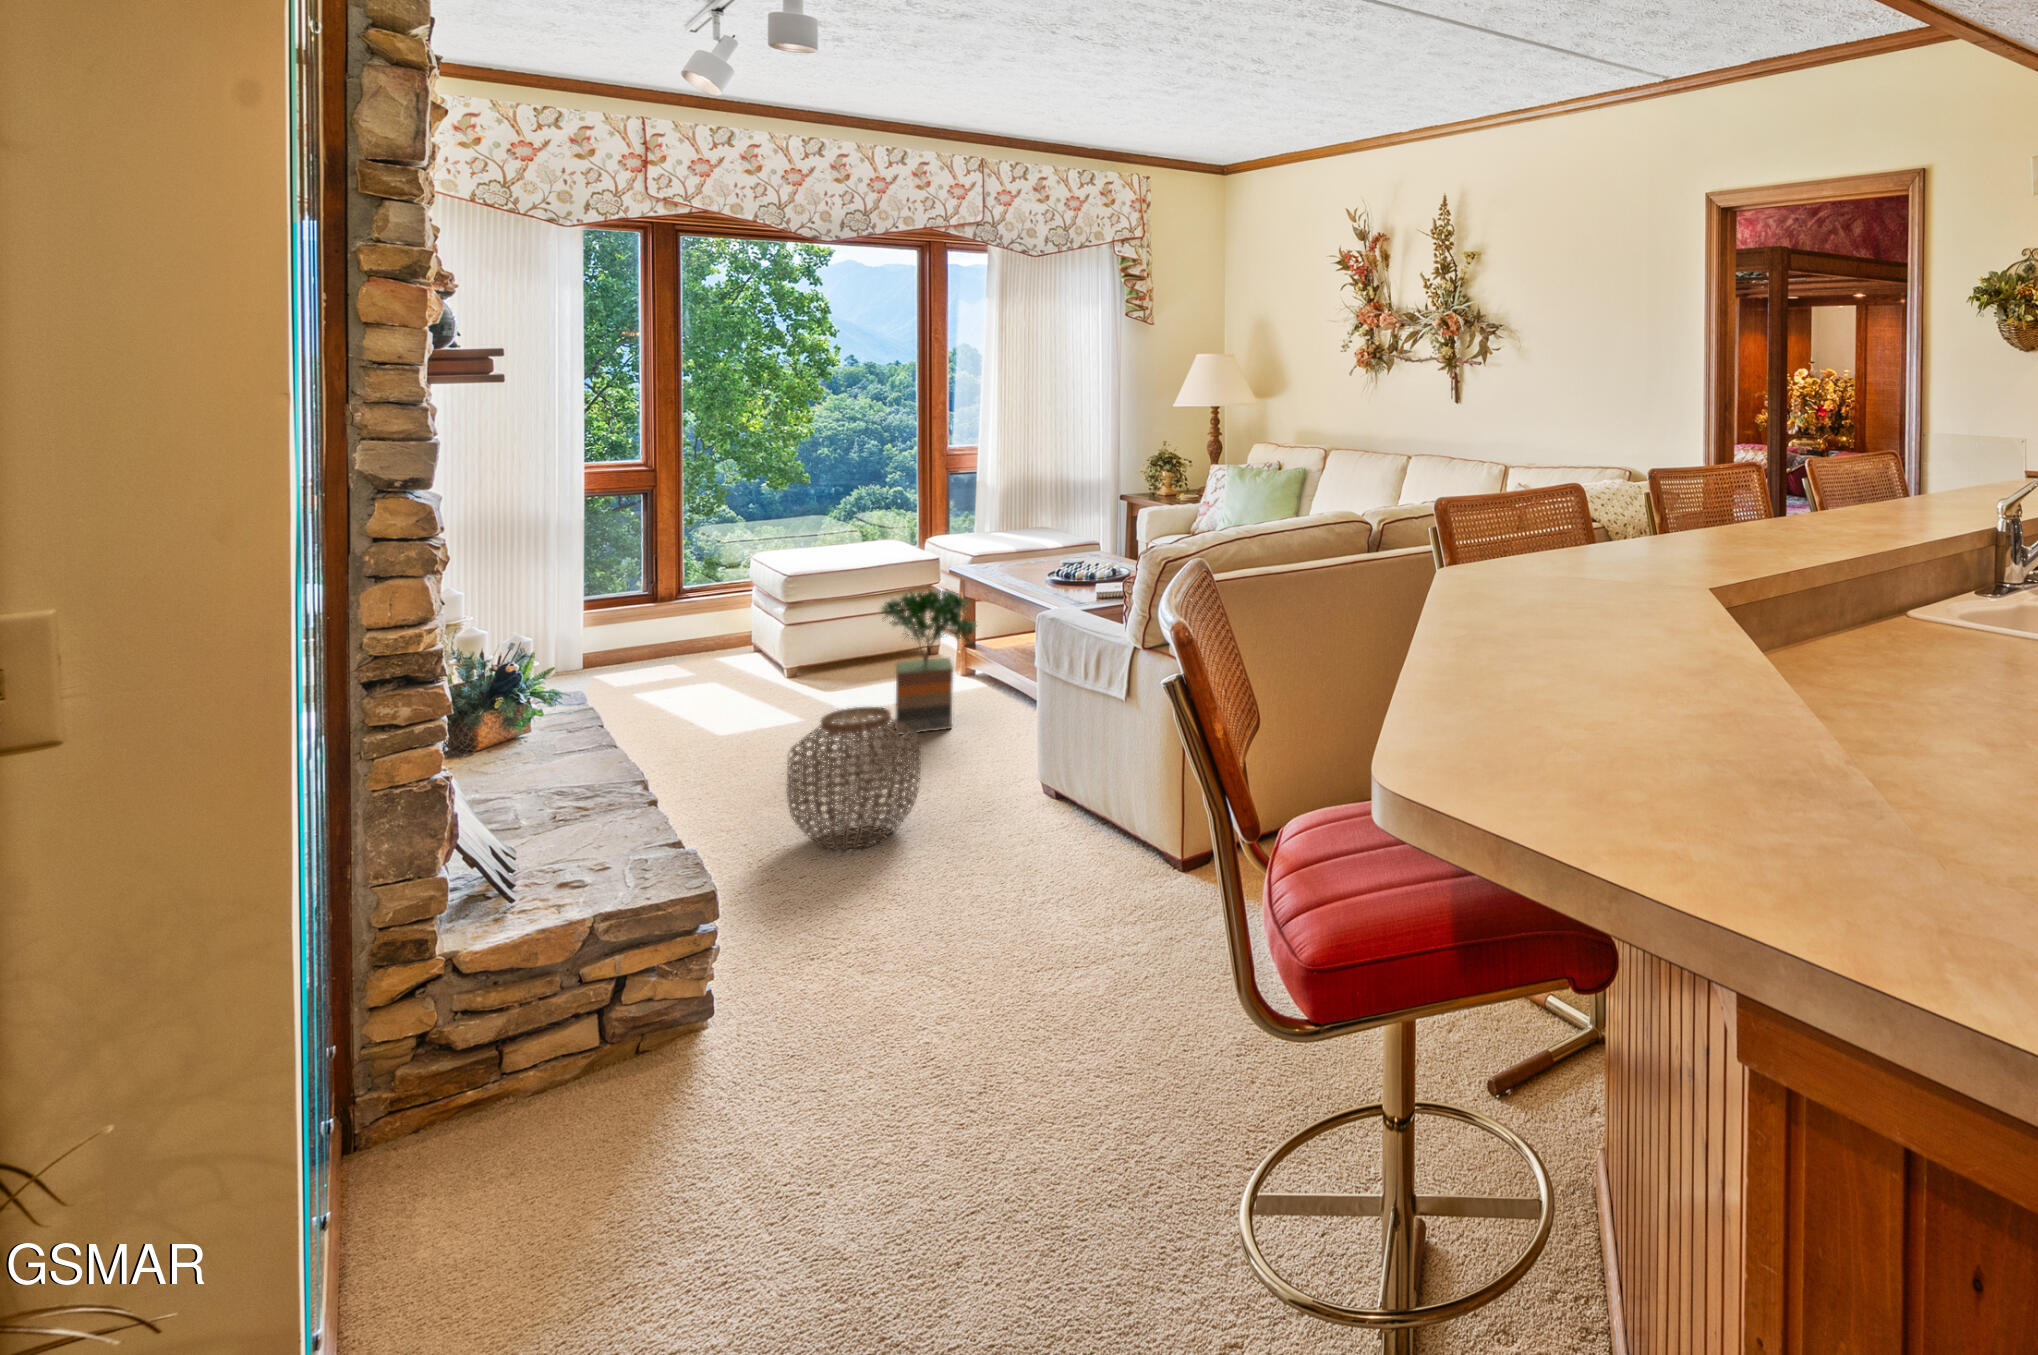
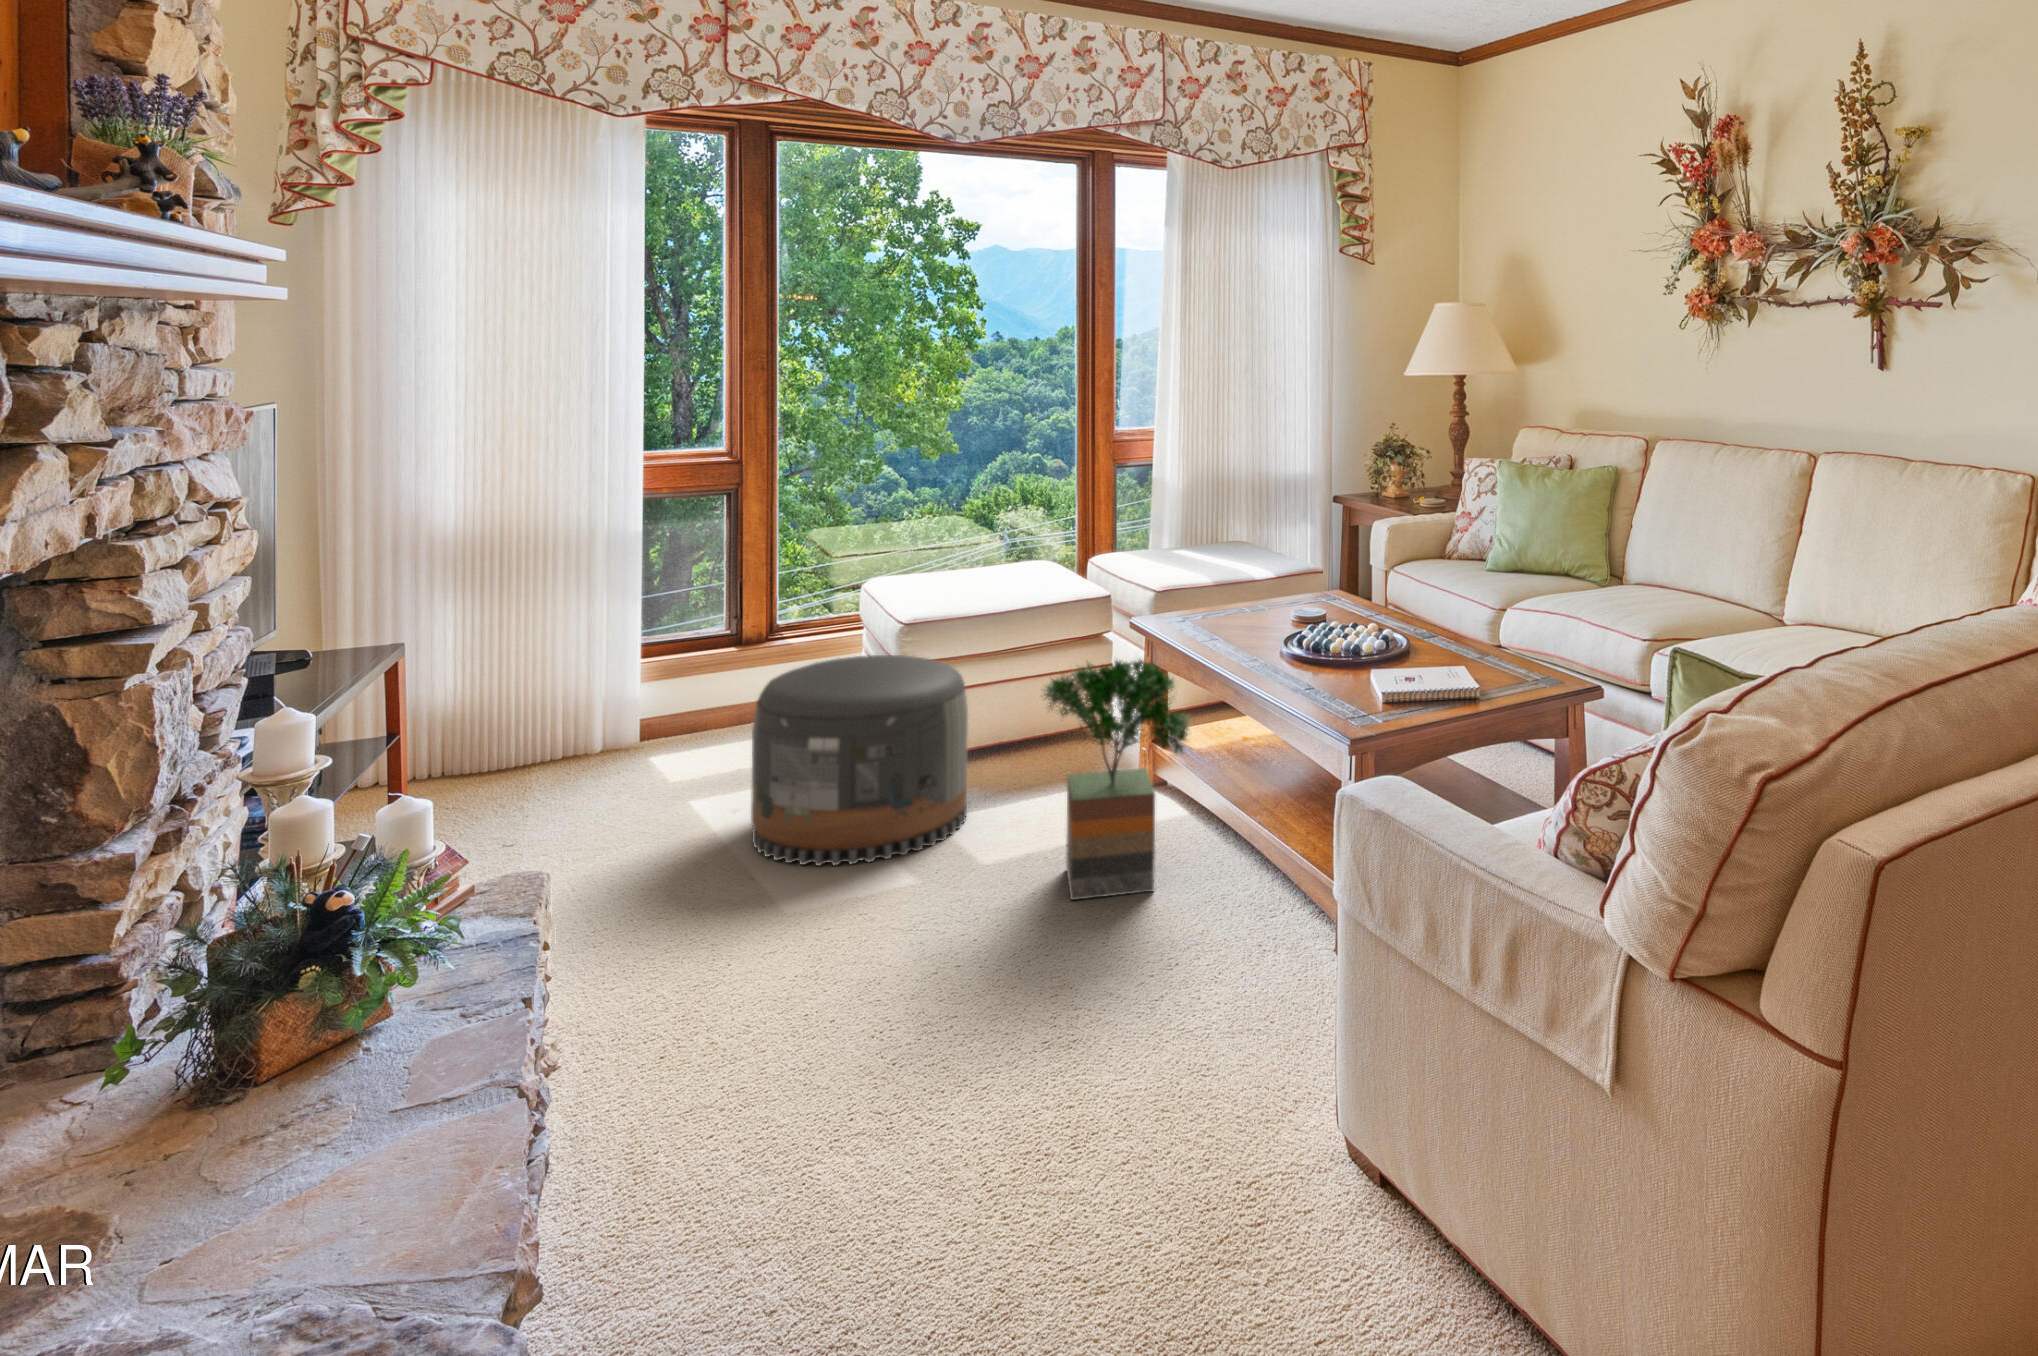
pouf: none [676,597,829,728] -> present [751,655,968,866]
woven basket: present [787,707,921,850] -> none [896,921,1137,1225]

